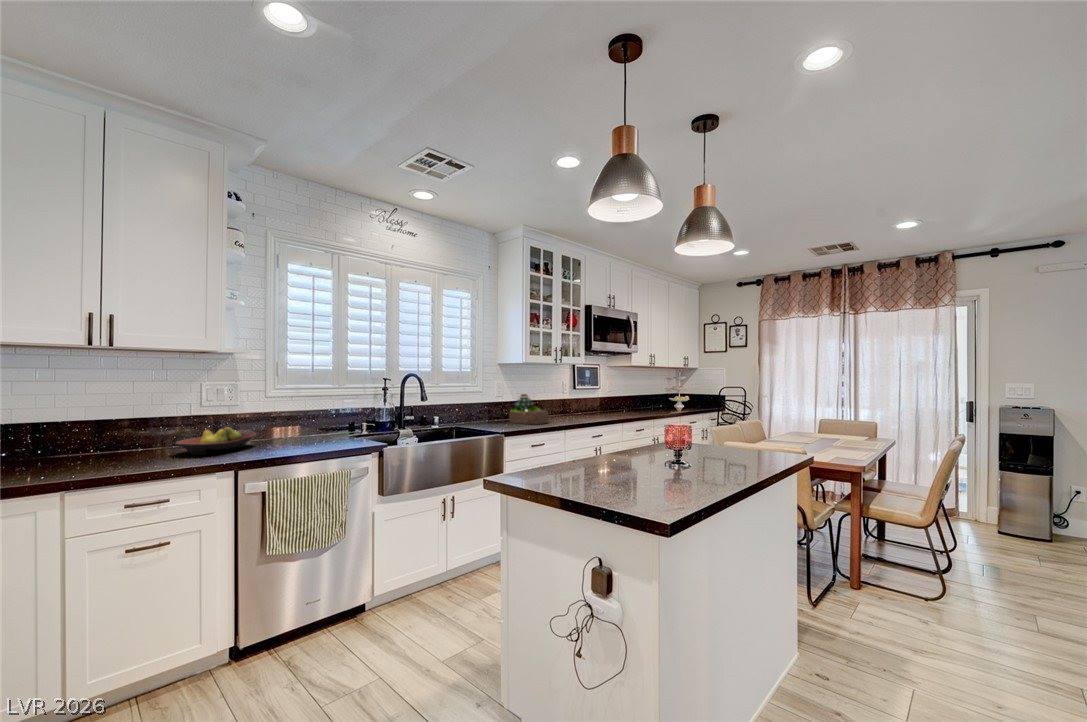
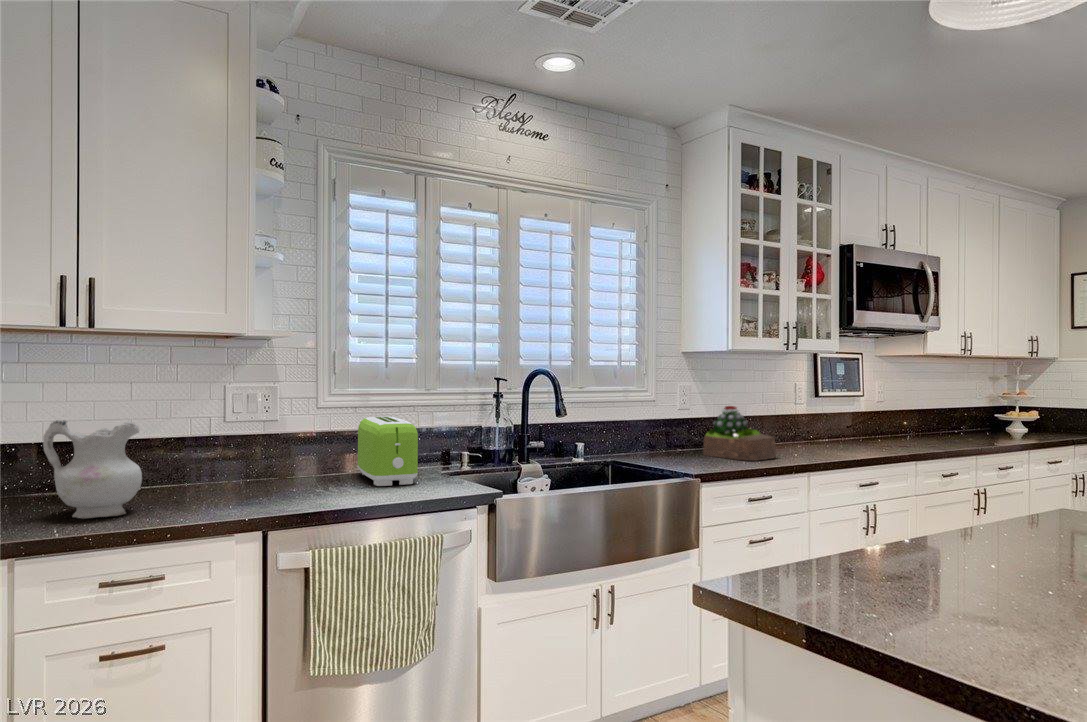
toaster: none [294,402,335,444] -> present [358,416,418,486]
ceramic pitcher: none [77,405,149,468] -> present [43,420,142,519]
fruit bowl: present [175,427,257,455] -> none [181,455,301,501]

